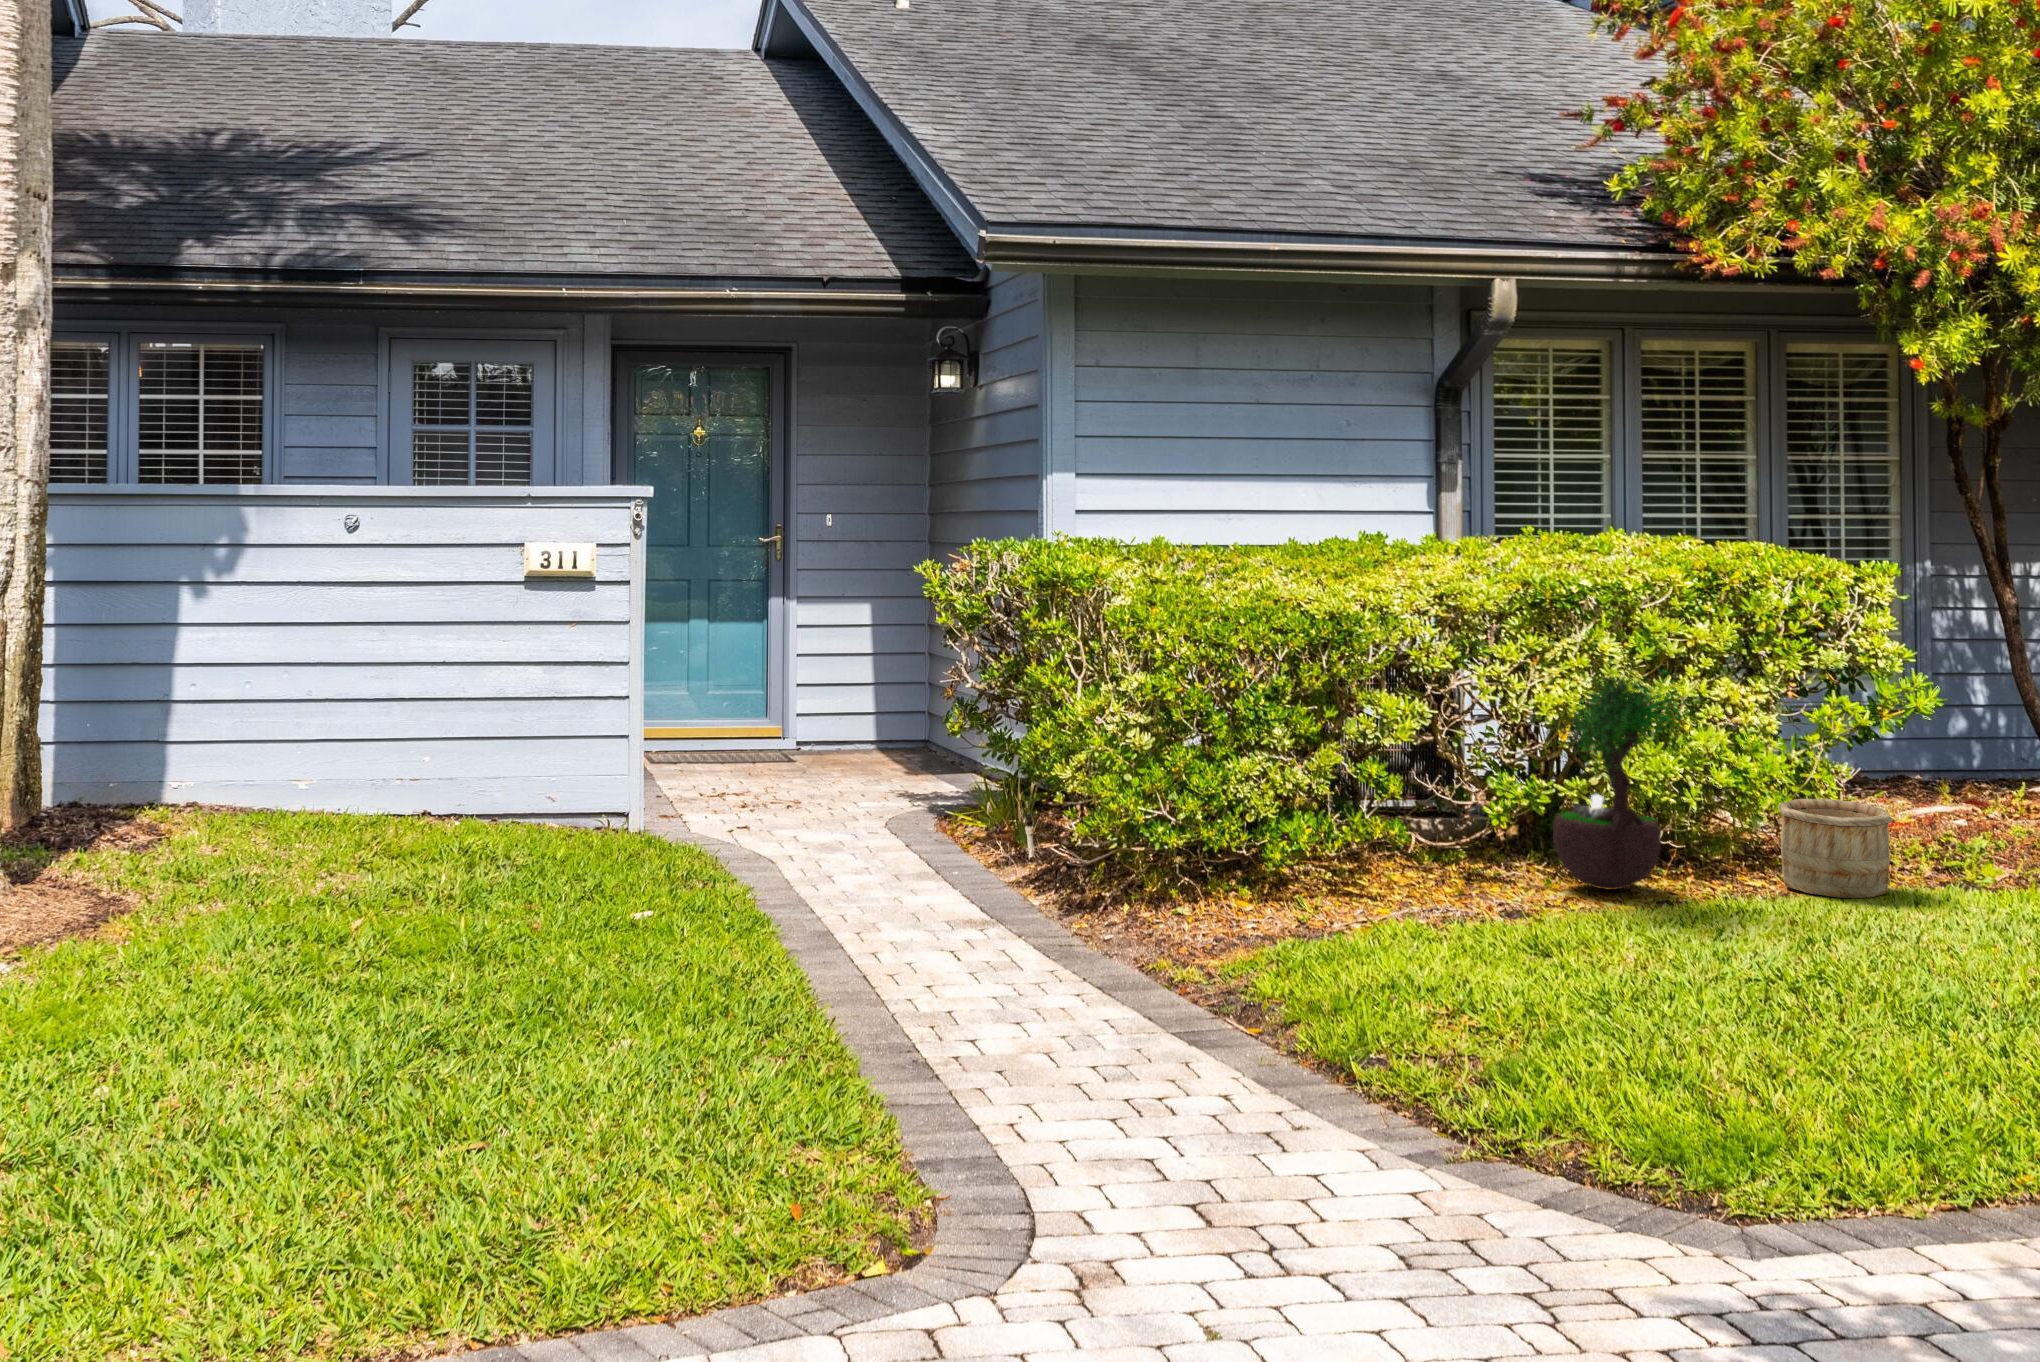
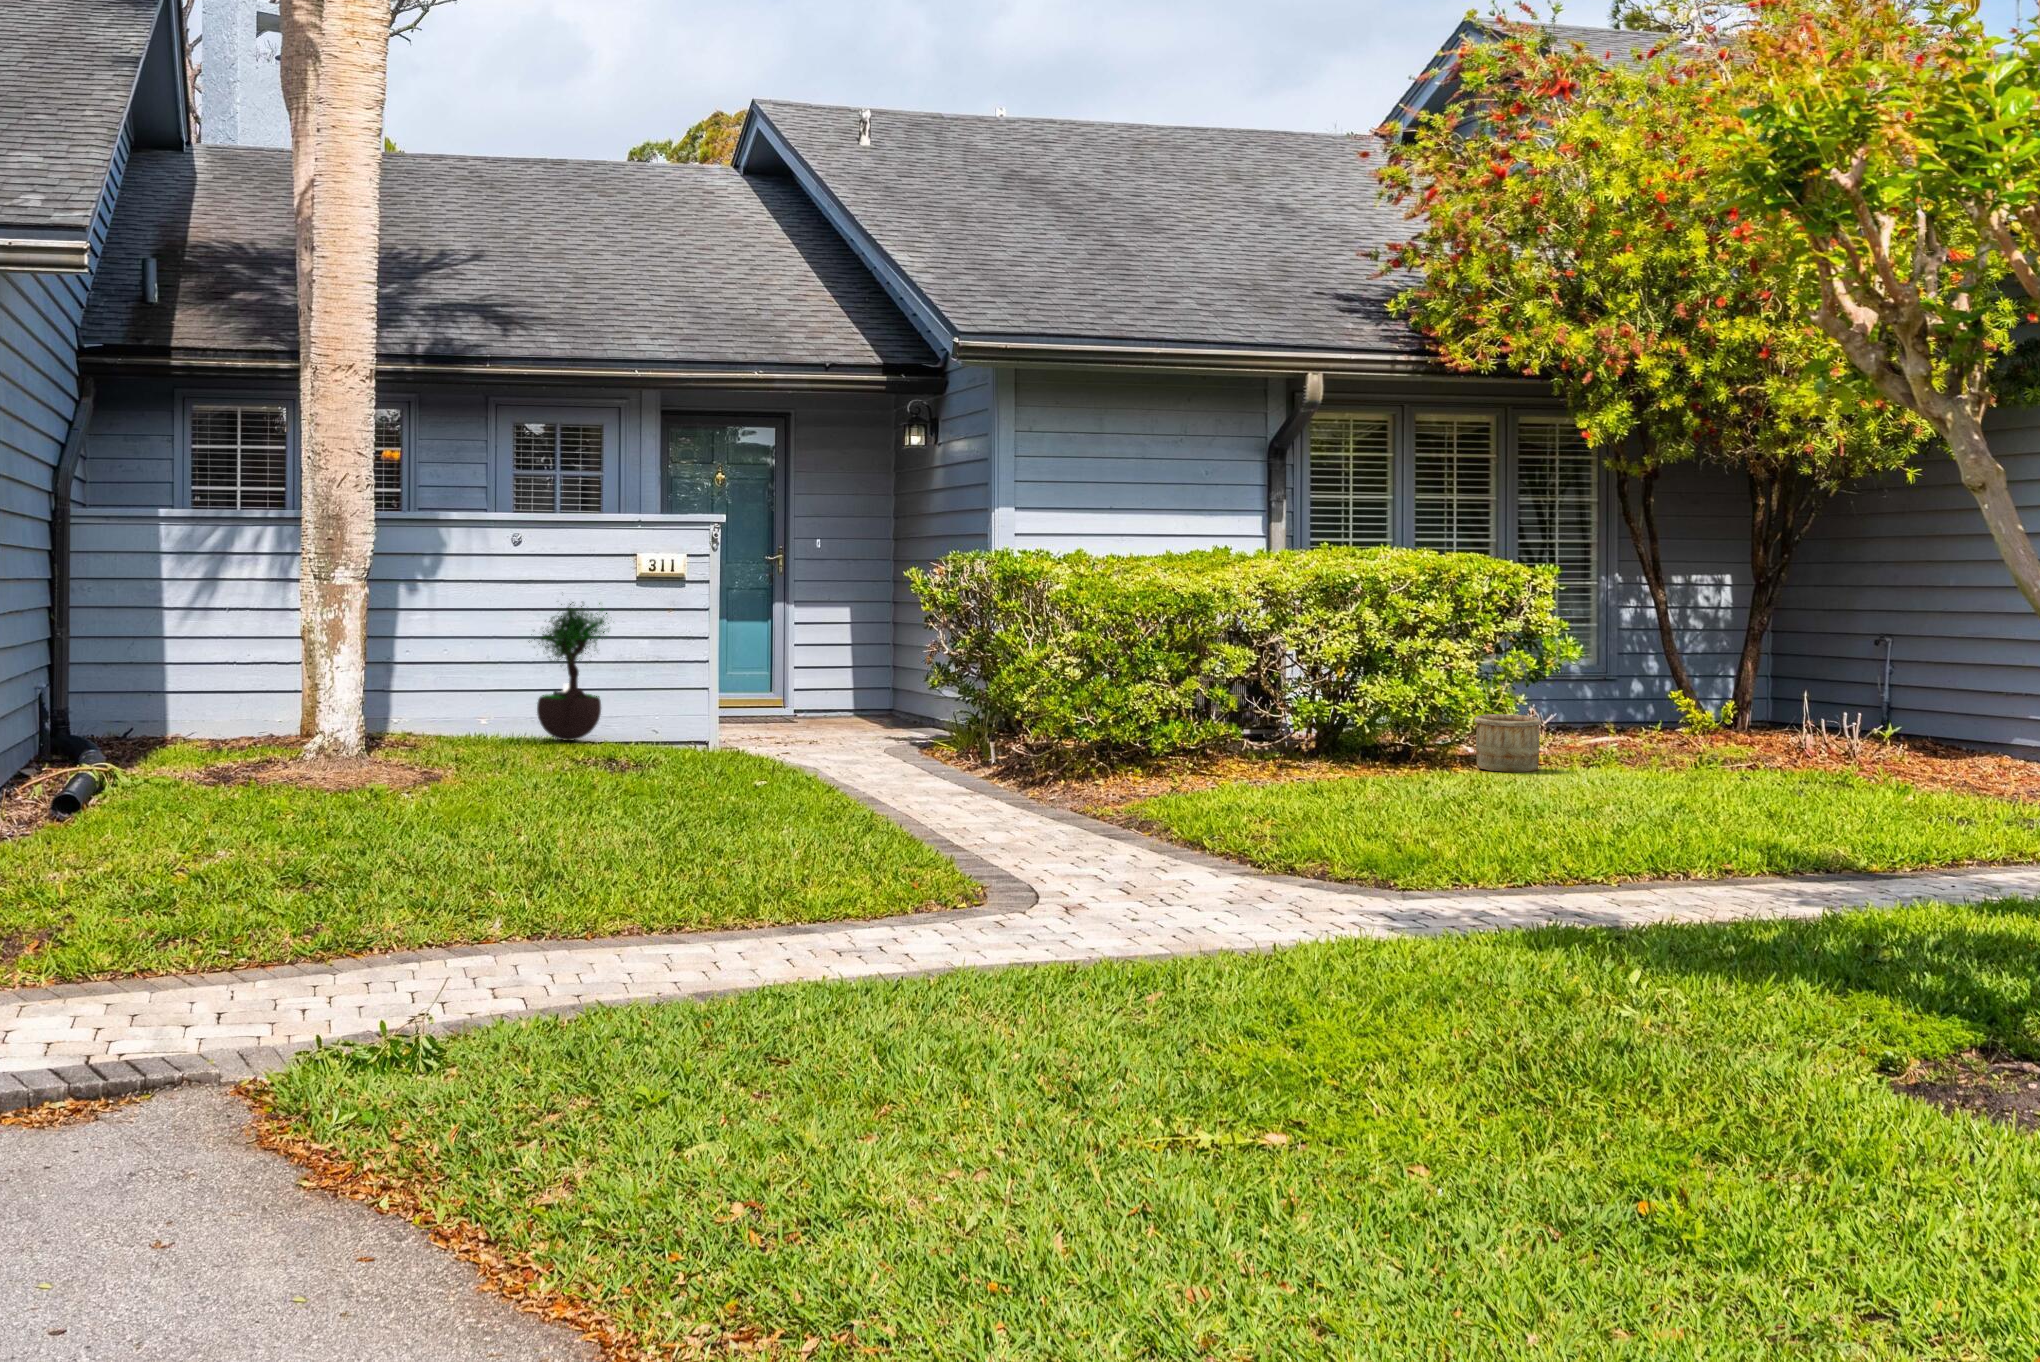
potted tree: present [1547,656,1687,890] -> present [528,602,609,741]

